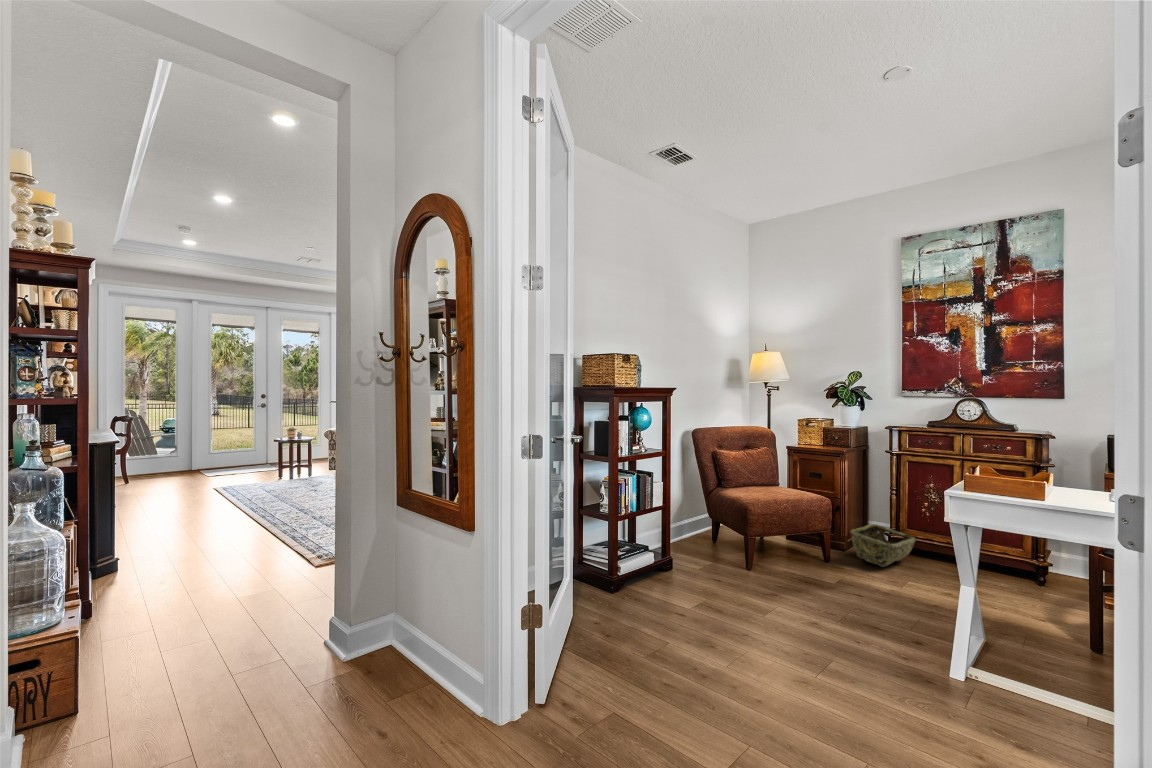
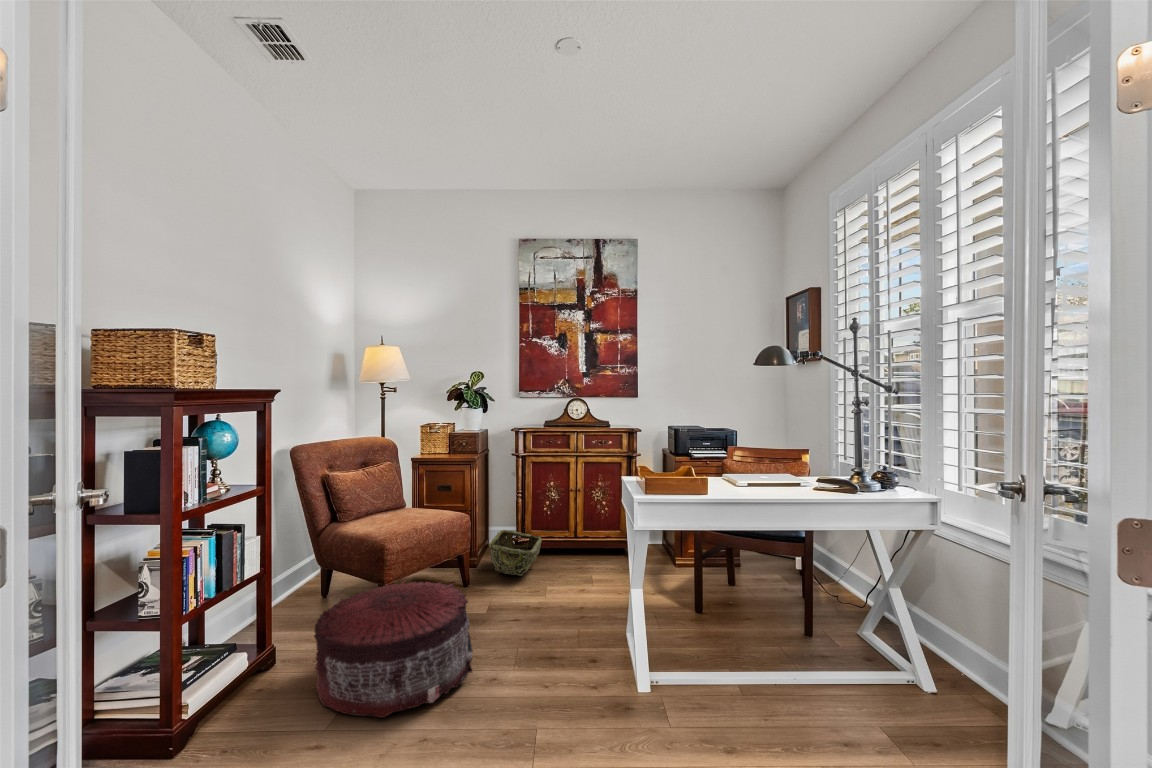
pouf: none [687,533,798,614] -> present [314,582,473,718]

